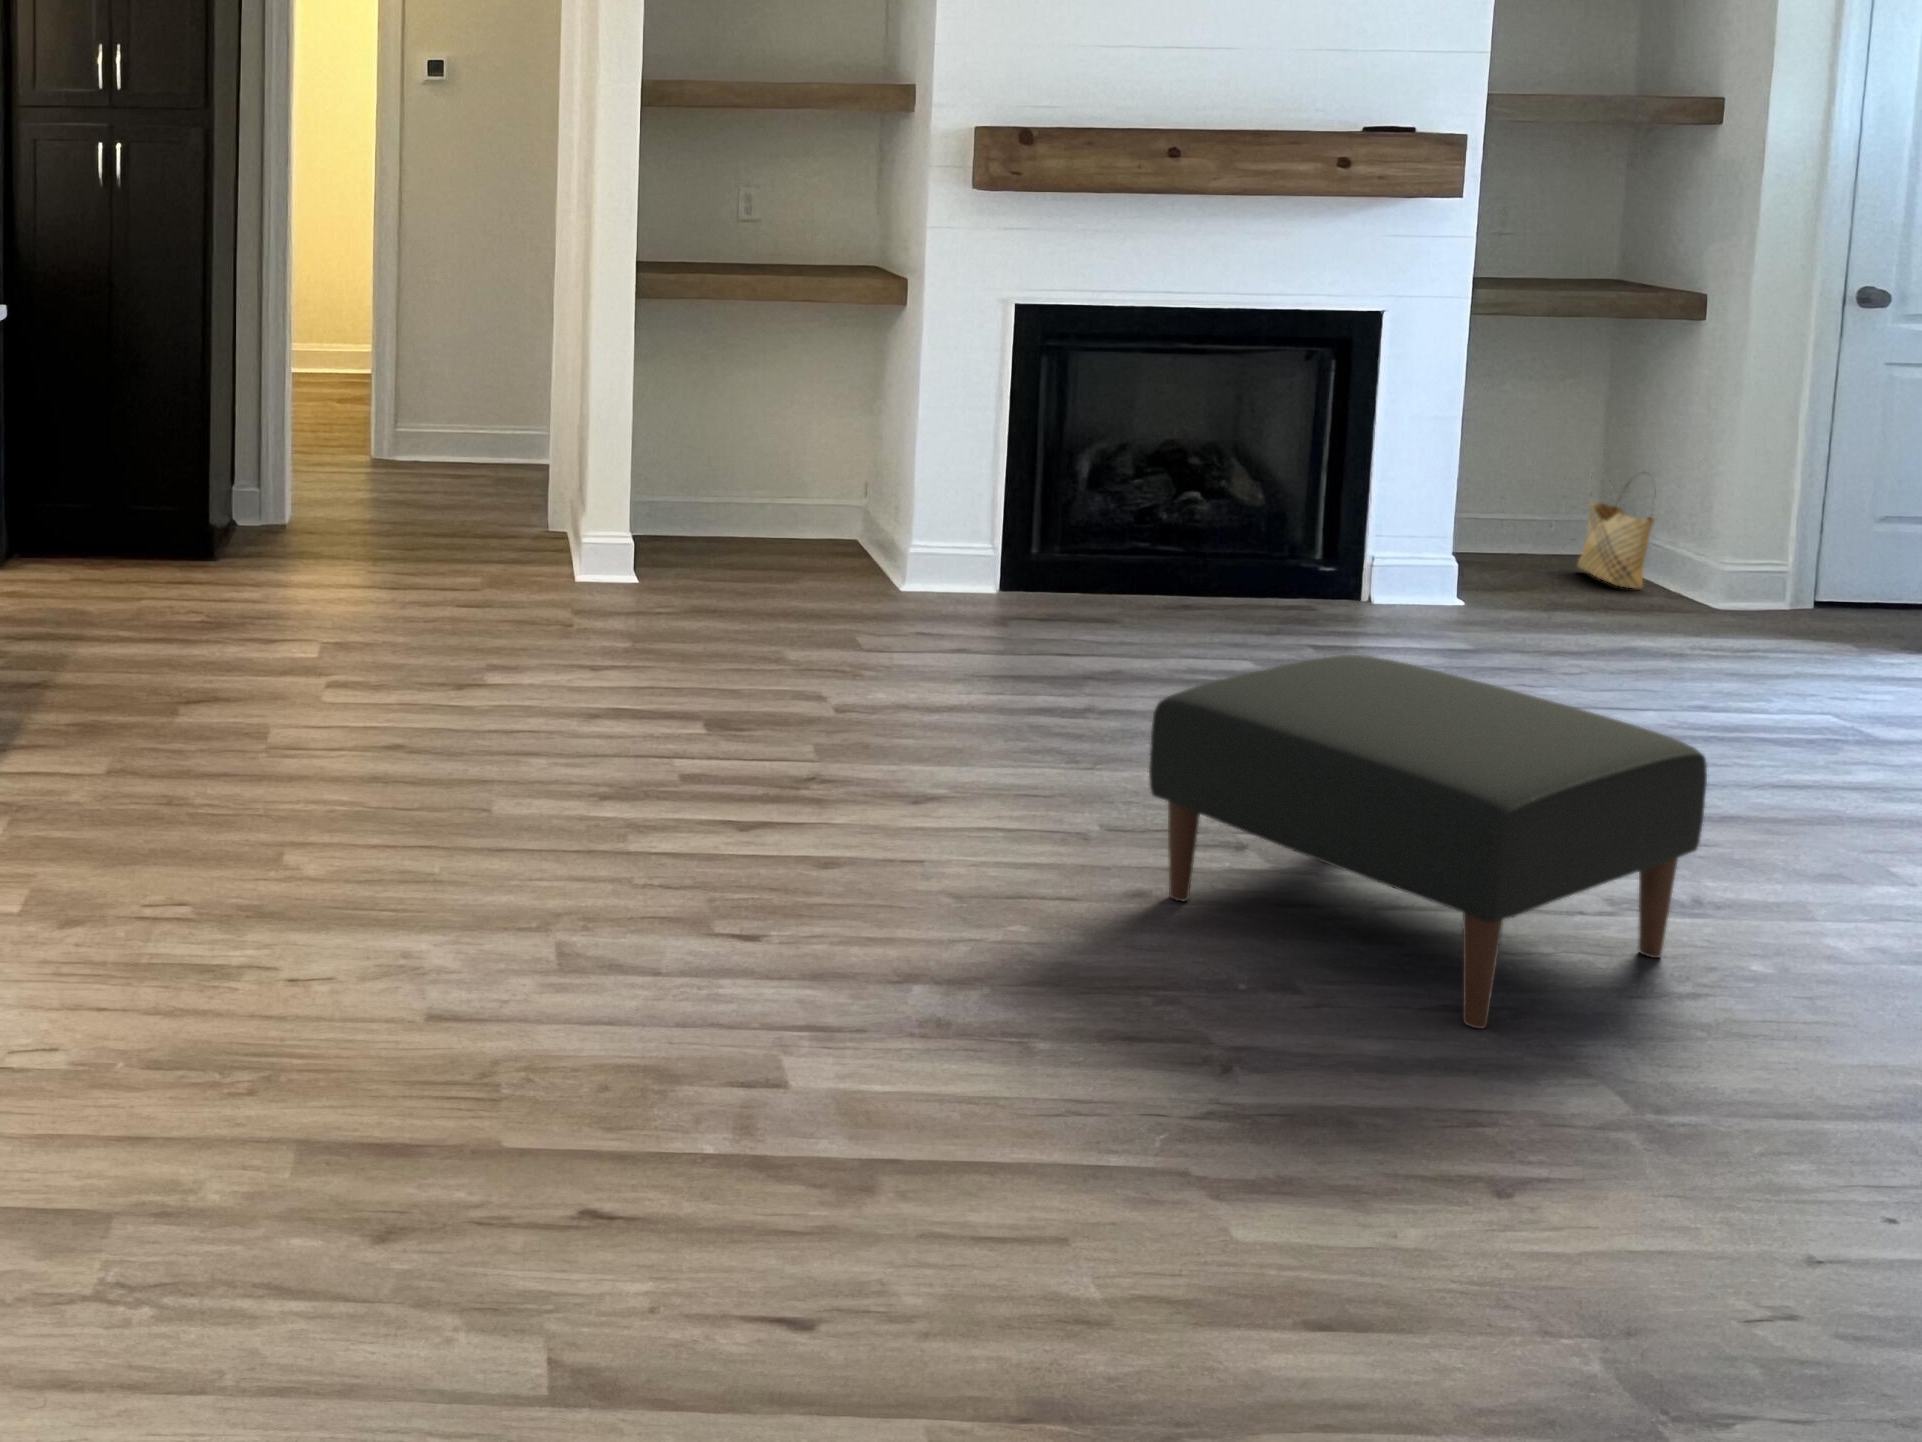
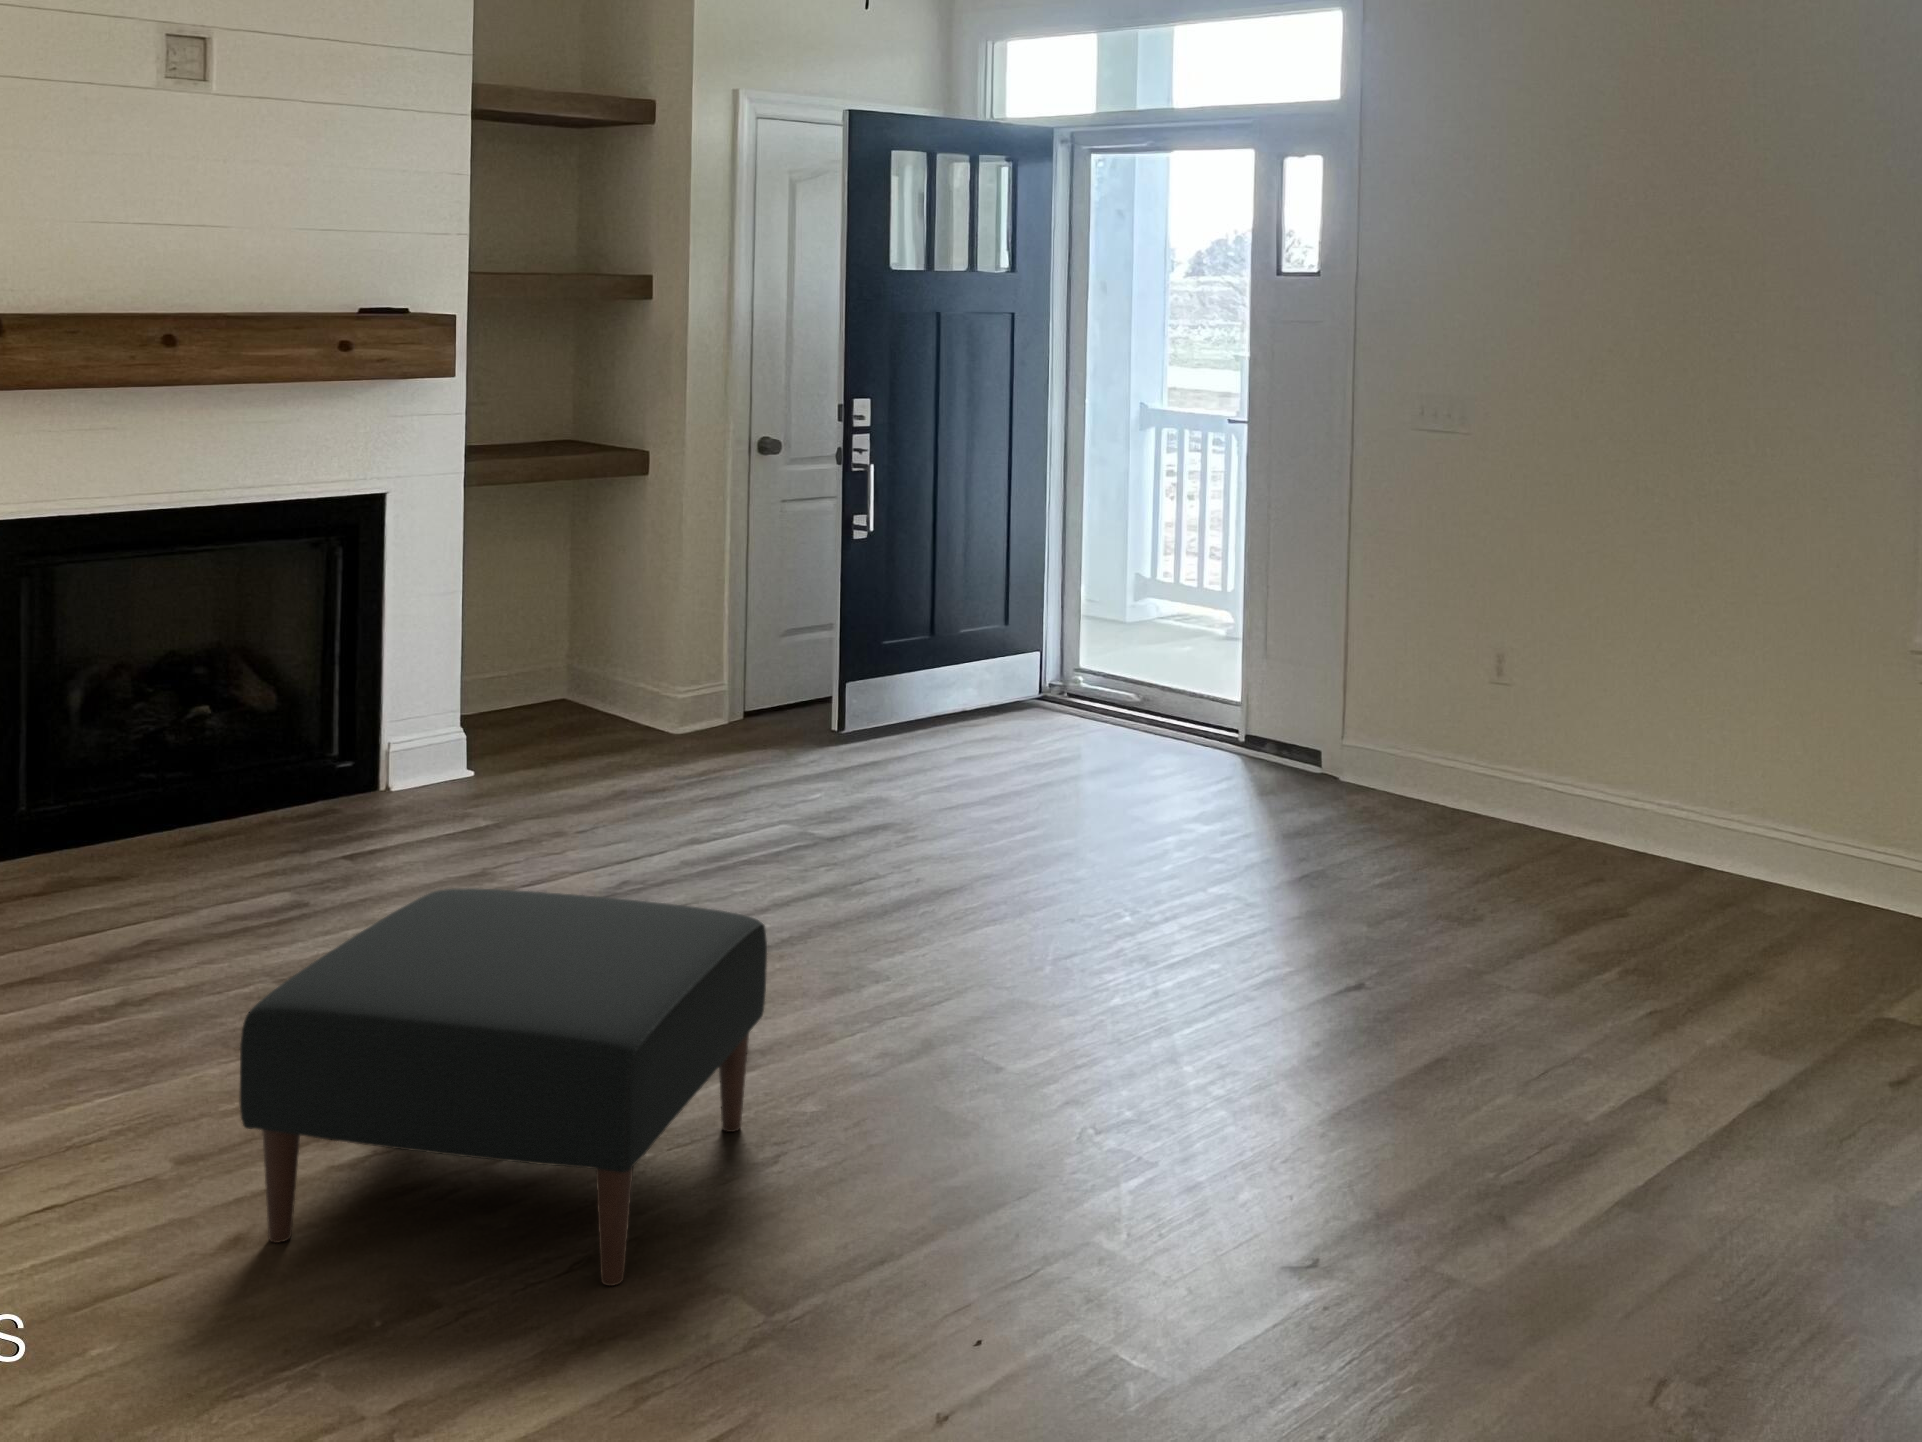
woven basket: present [1578,472,1654,588] -> none [561,615,623,725]

